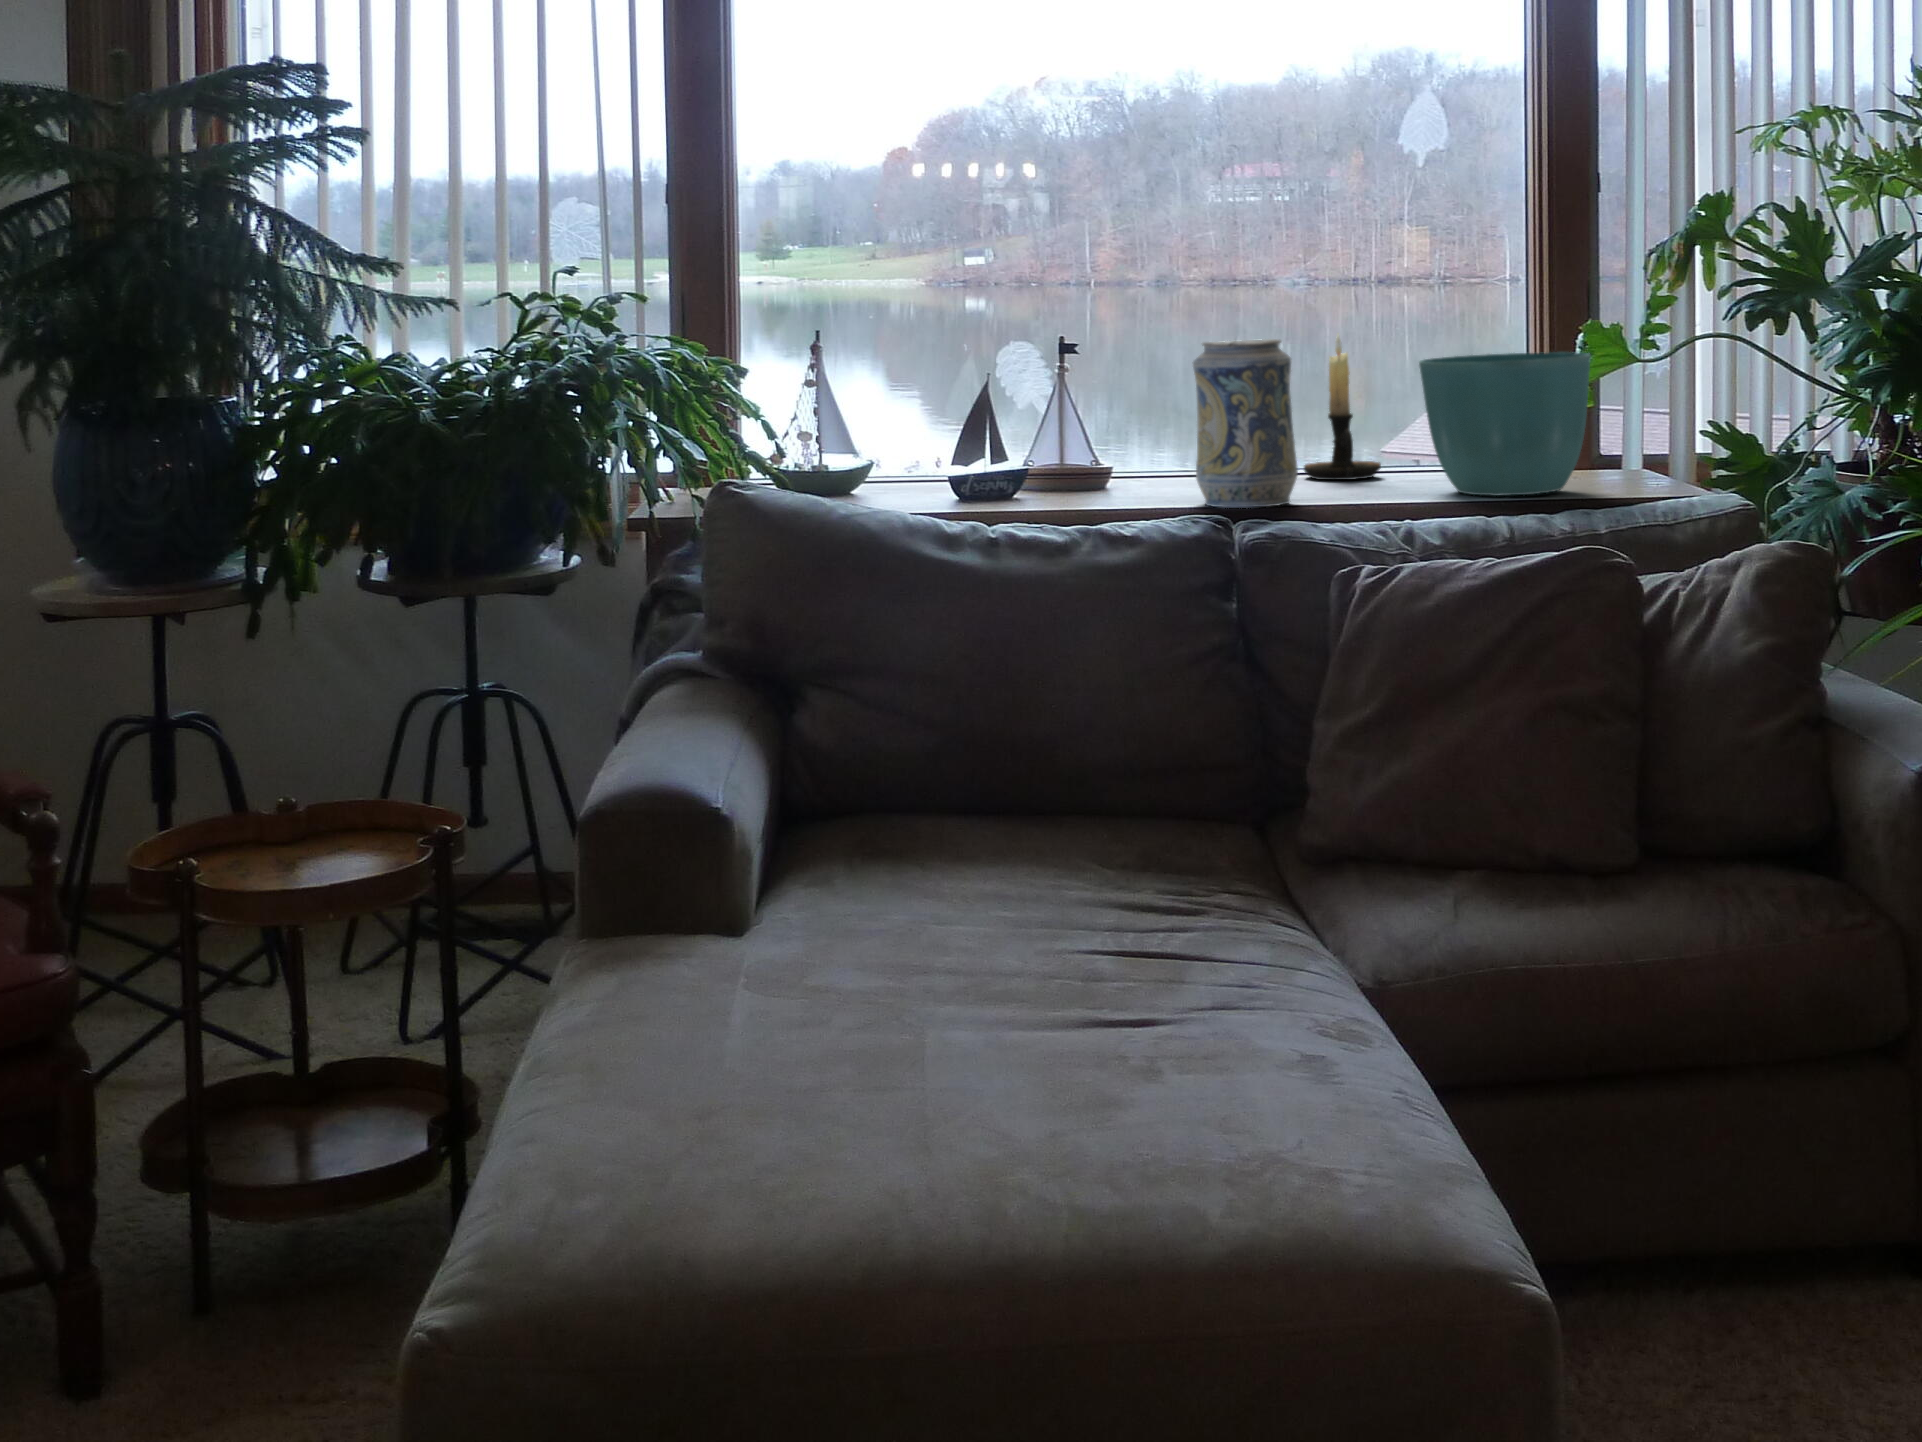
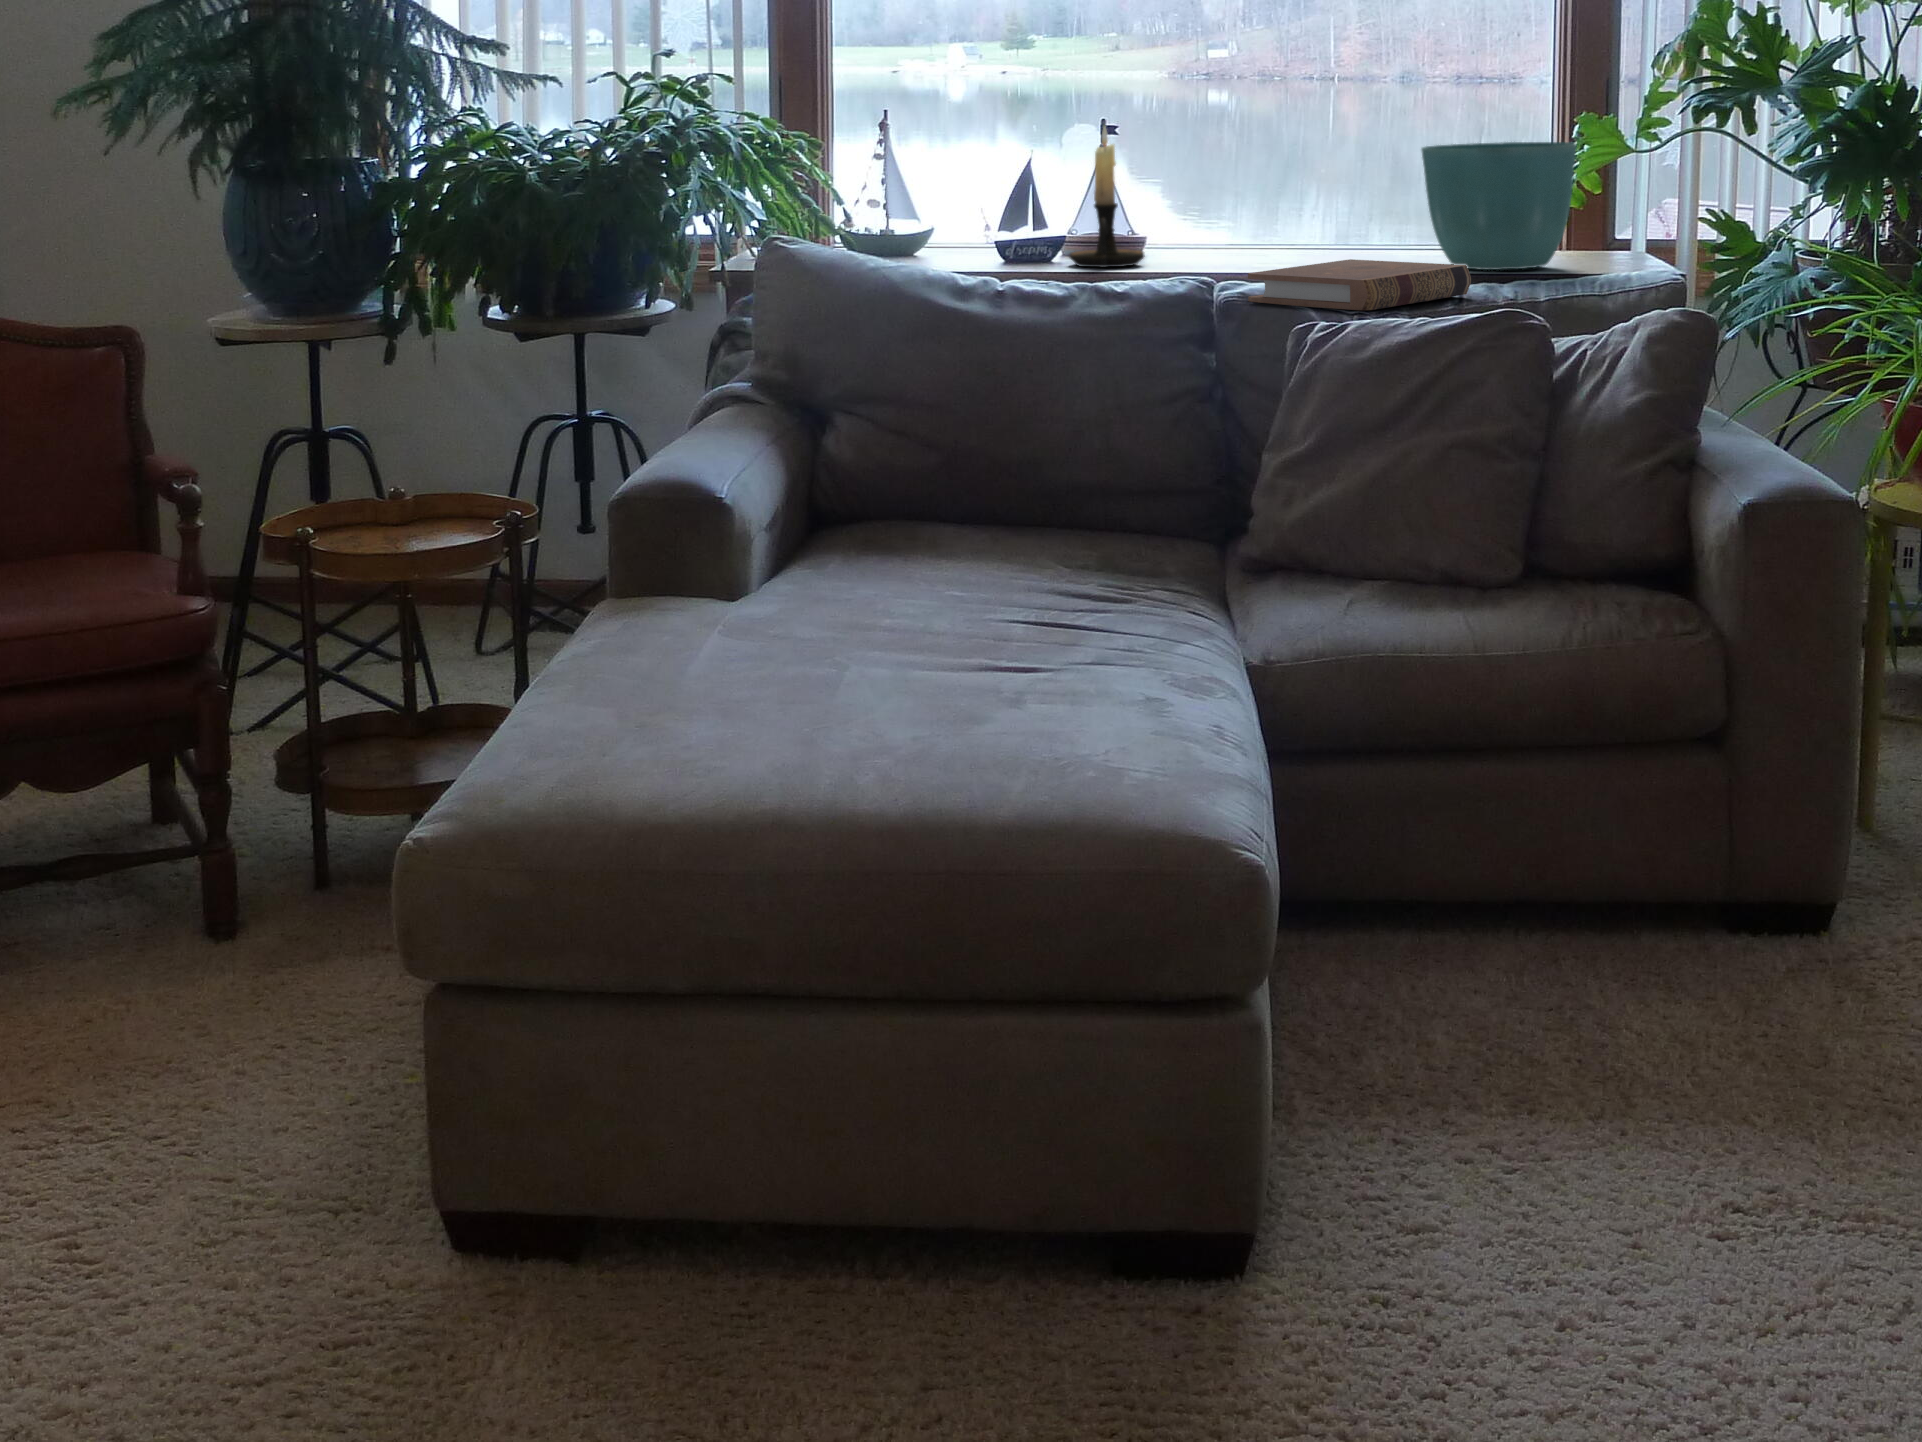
candle holder: present [1304,336,1381,480] -> present [1069,127,1145,267]
decorative vase: present [1193,339,1298,508] -> none [1209,125,1301,274]
book: none [1275,490,1520,551] -> present [1248,259,1471,310]

